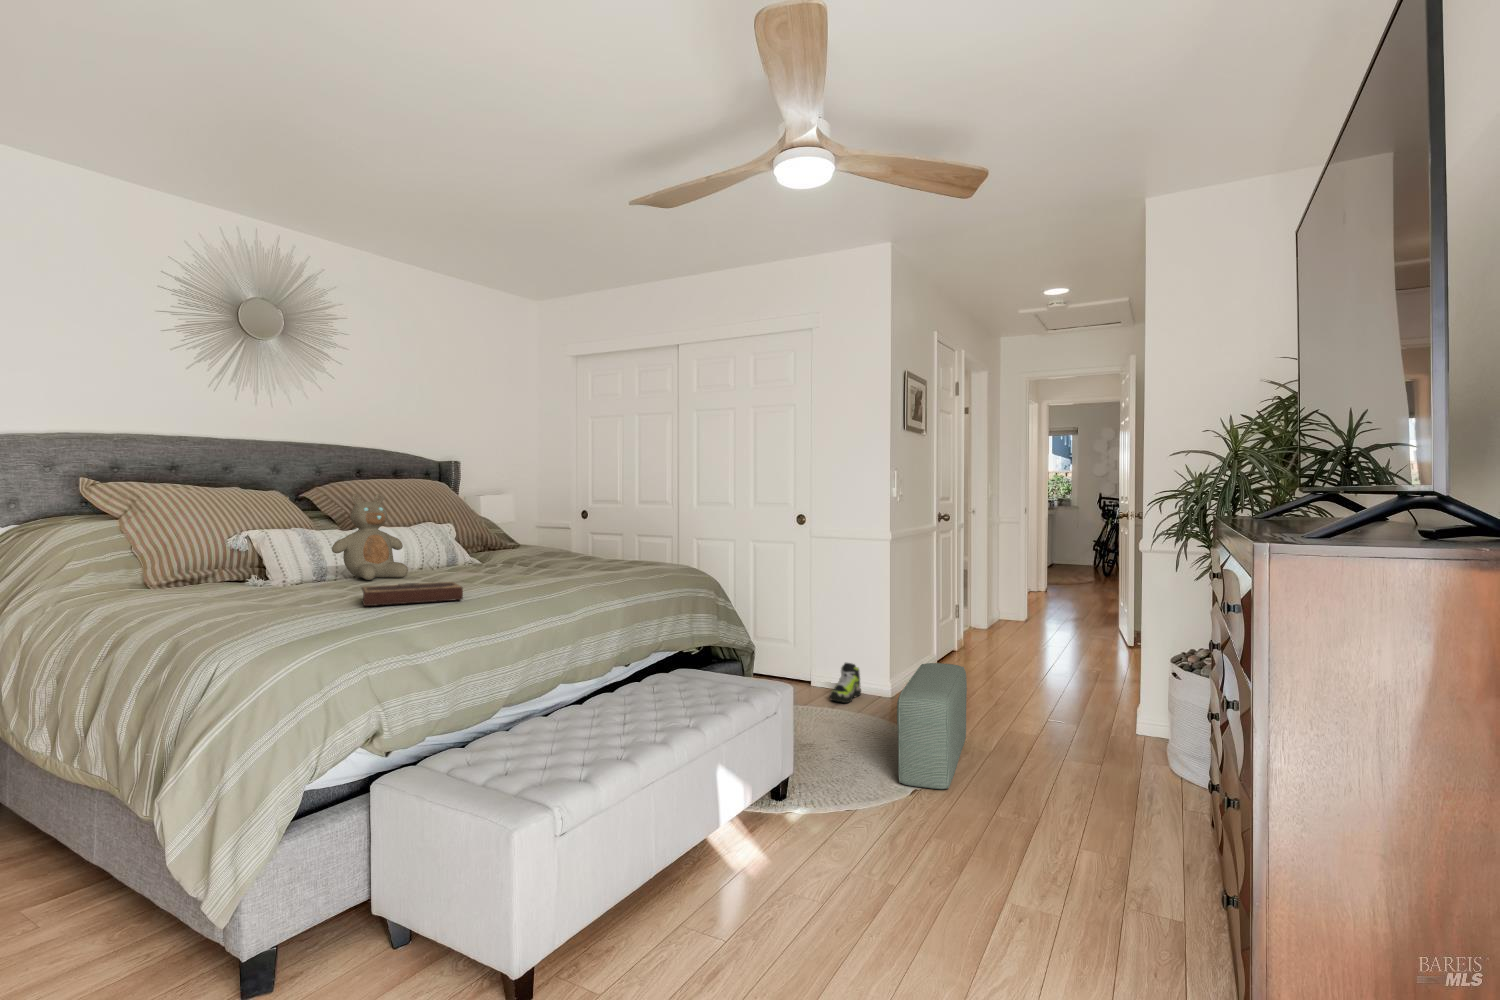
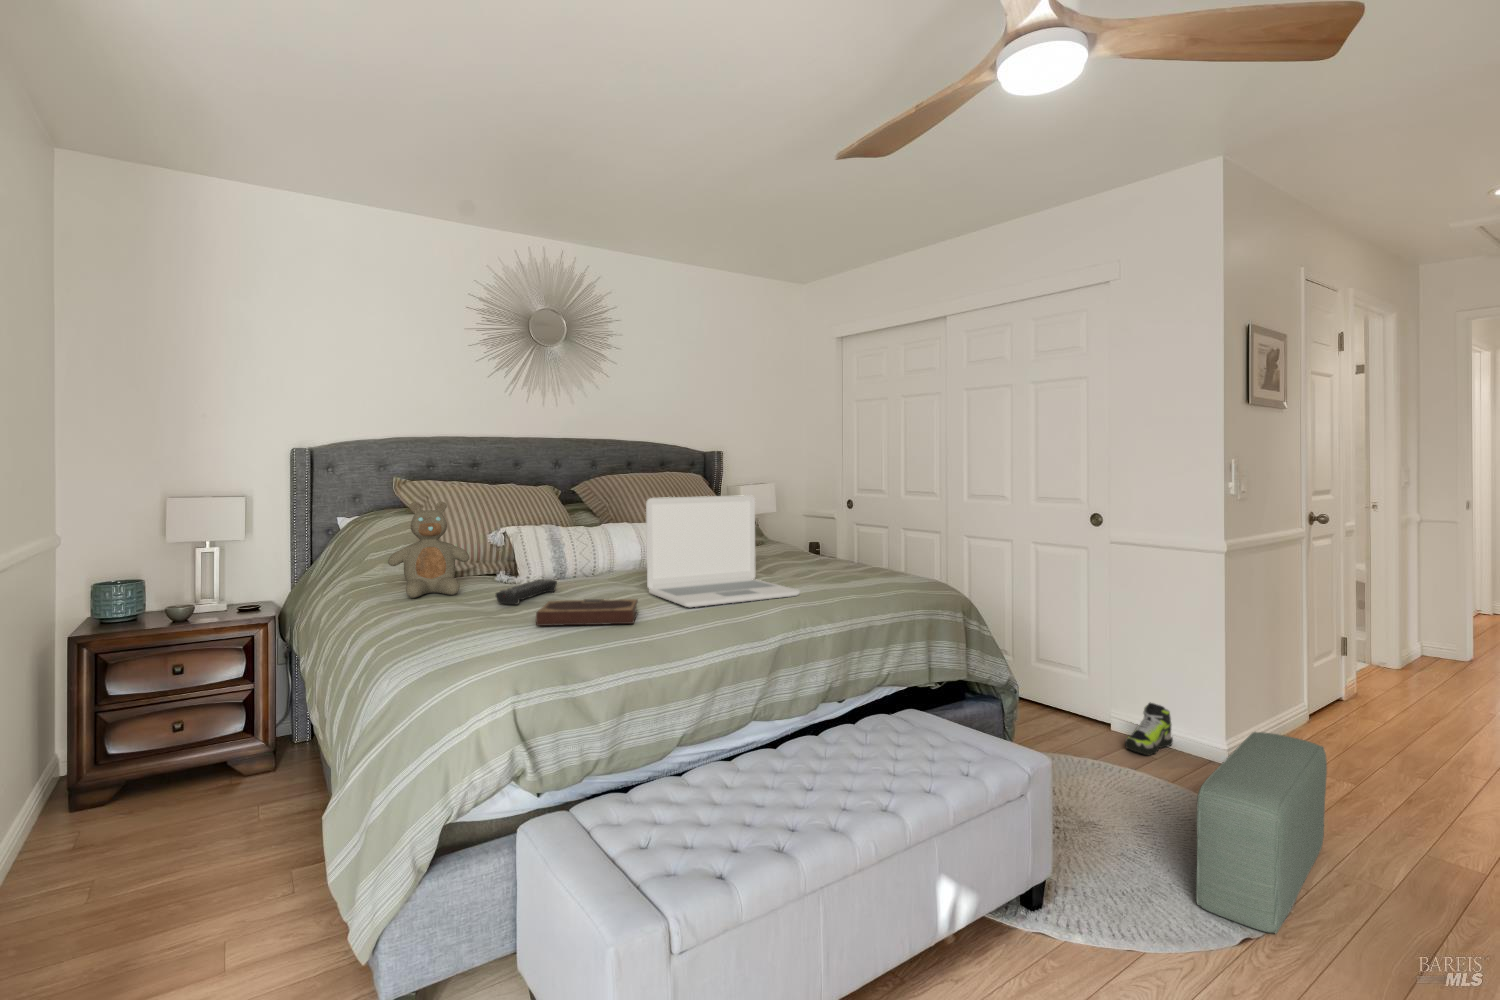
laptop: none [443,491,593,588] -> present [646,495,800,607]
teddy bear: present [332,494,408,580] -> present [388,502,469,598]
remote control: none [288,575,340,597] -> present [496,580,557,605]

